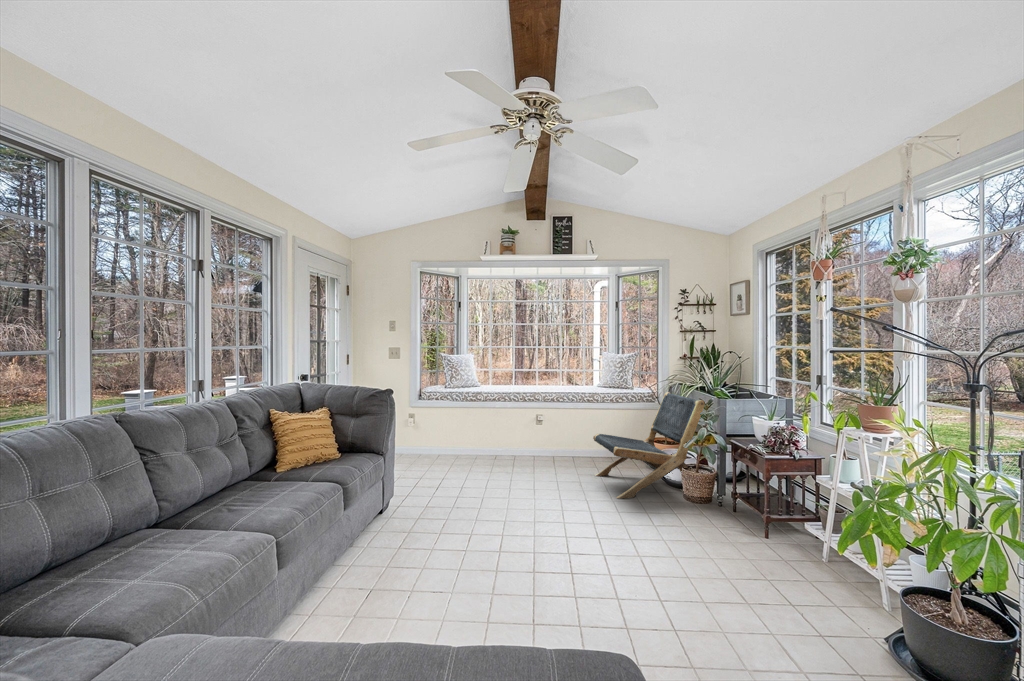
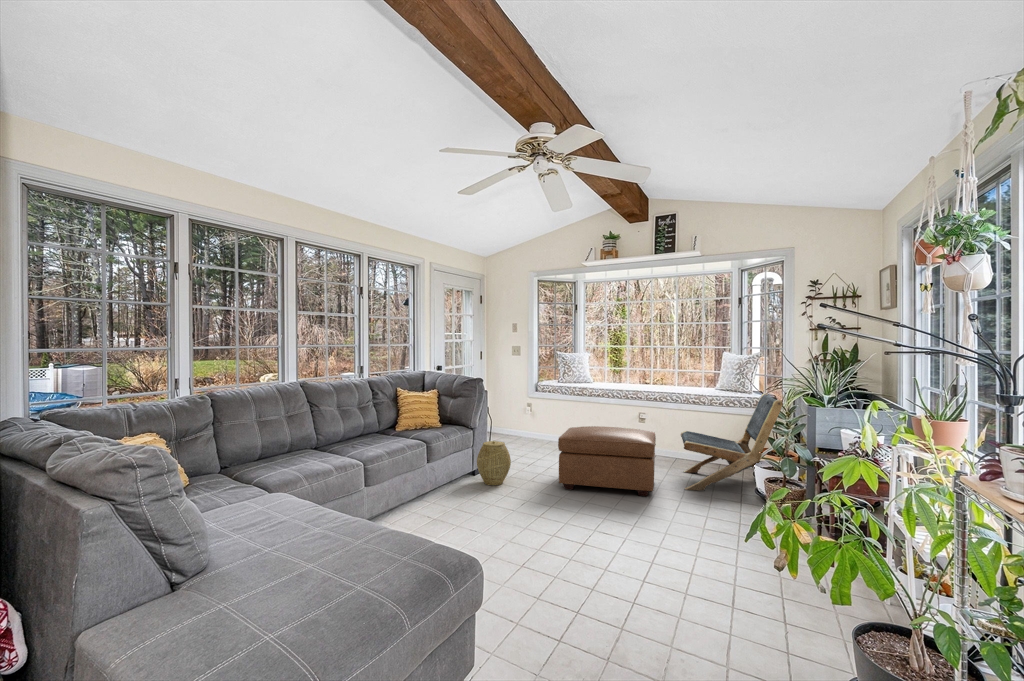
ottoman: none [489,439,600,517] -> present [558,426,656,496]
woven basket: none [389,468,432,525] -> present [477,441,511,485]

